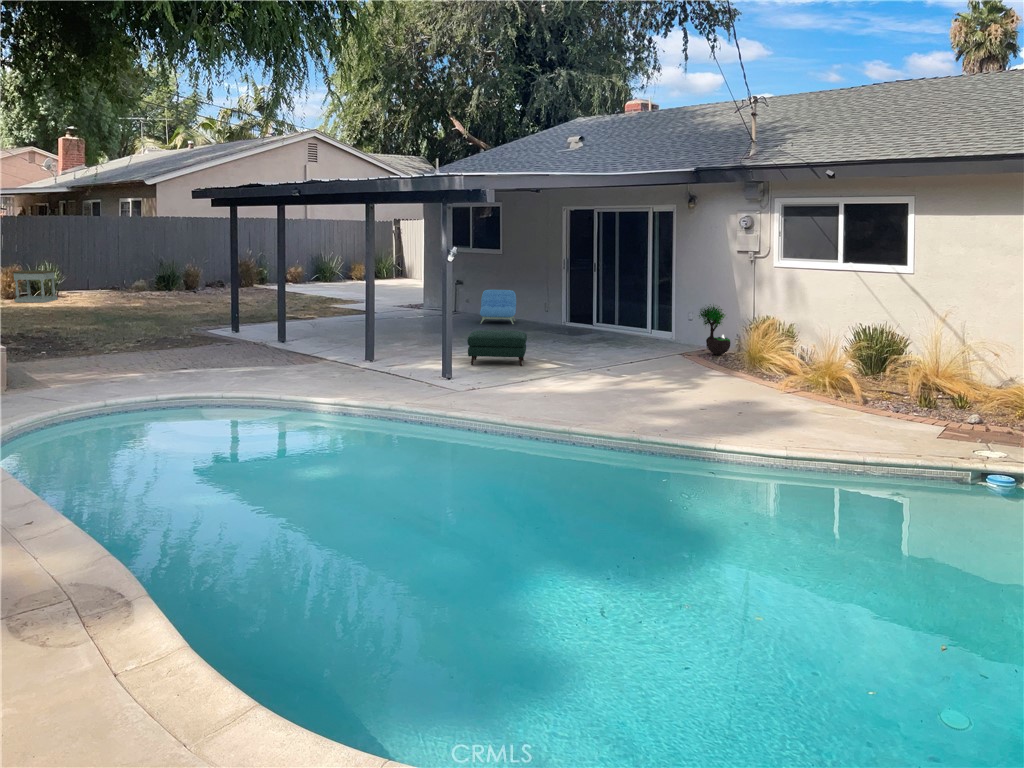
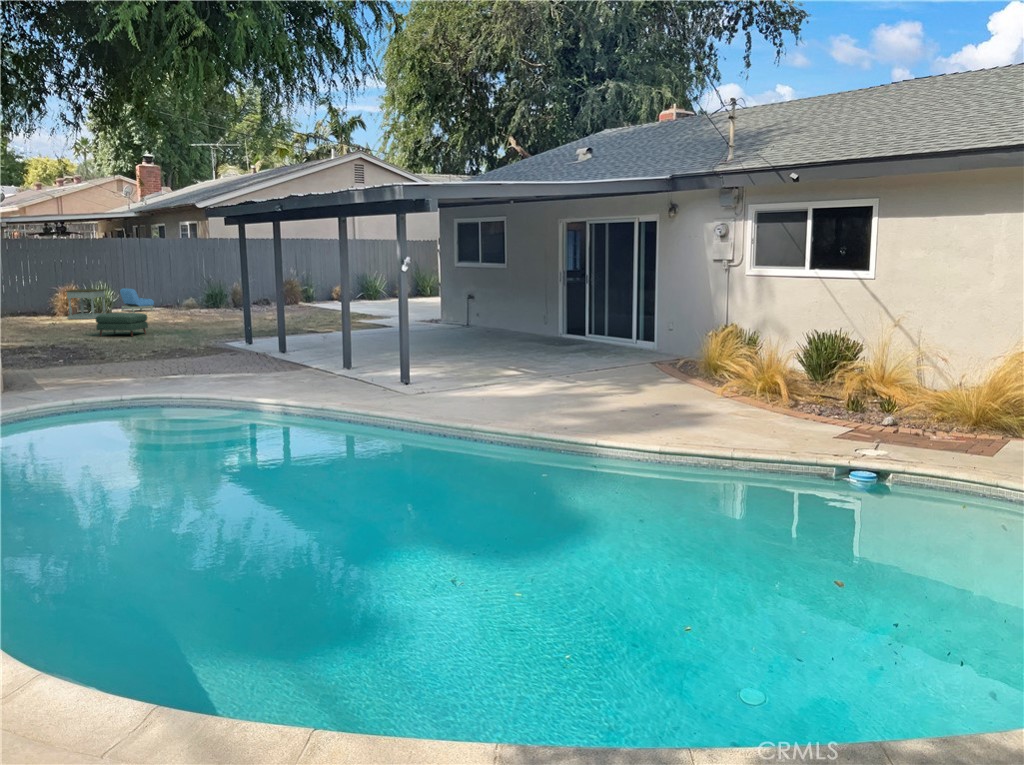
armchair: present [480,290,516,324] -> present [120,288,154,312]
potted tree: present [699,305,730,355] -> none [668,308,701,362]
ottoman: present [467,330,527,366] -> present [96,313,148,336]

